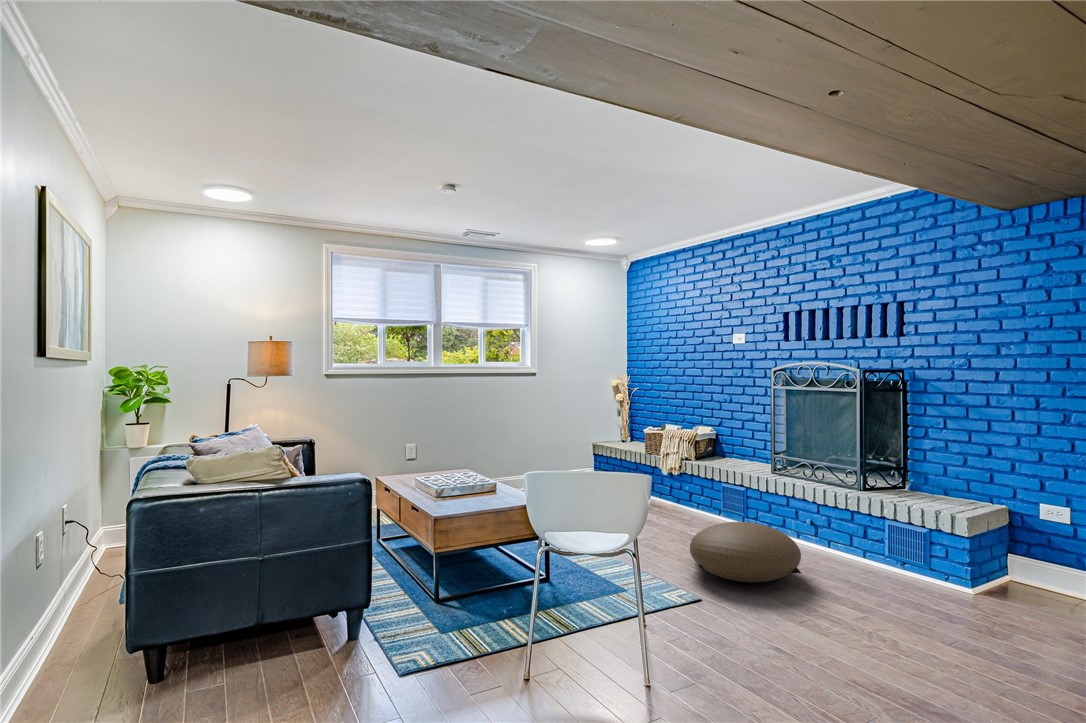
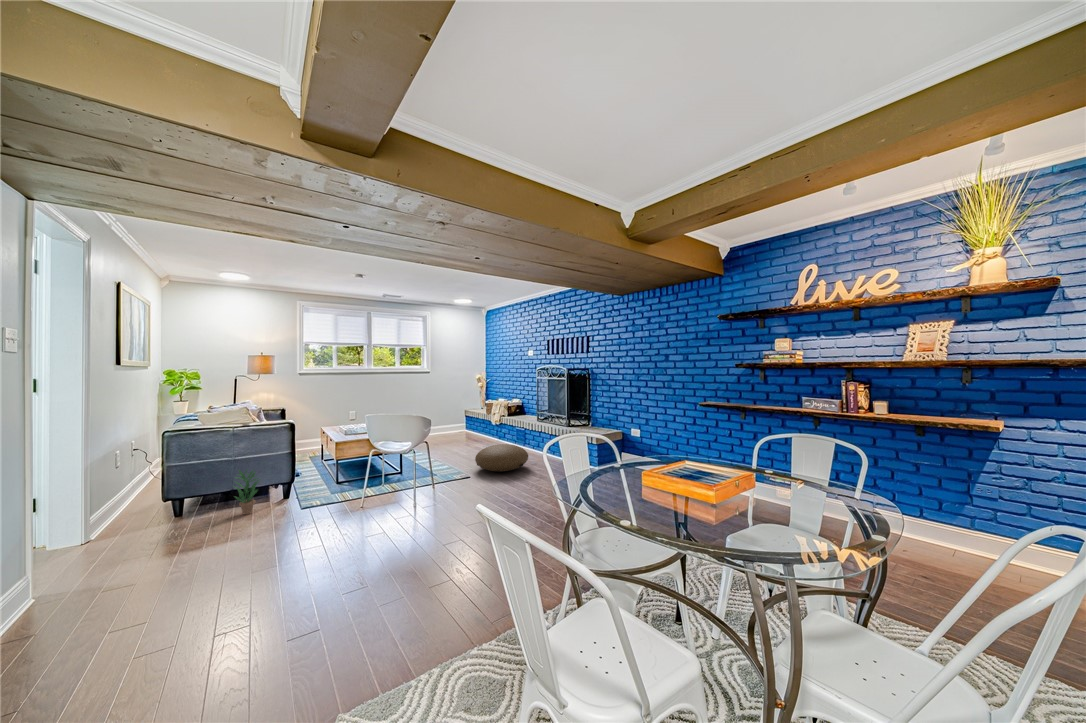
potted plant: none [266,582,324,684] -> present [235,470,258,514]

